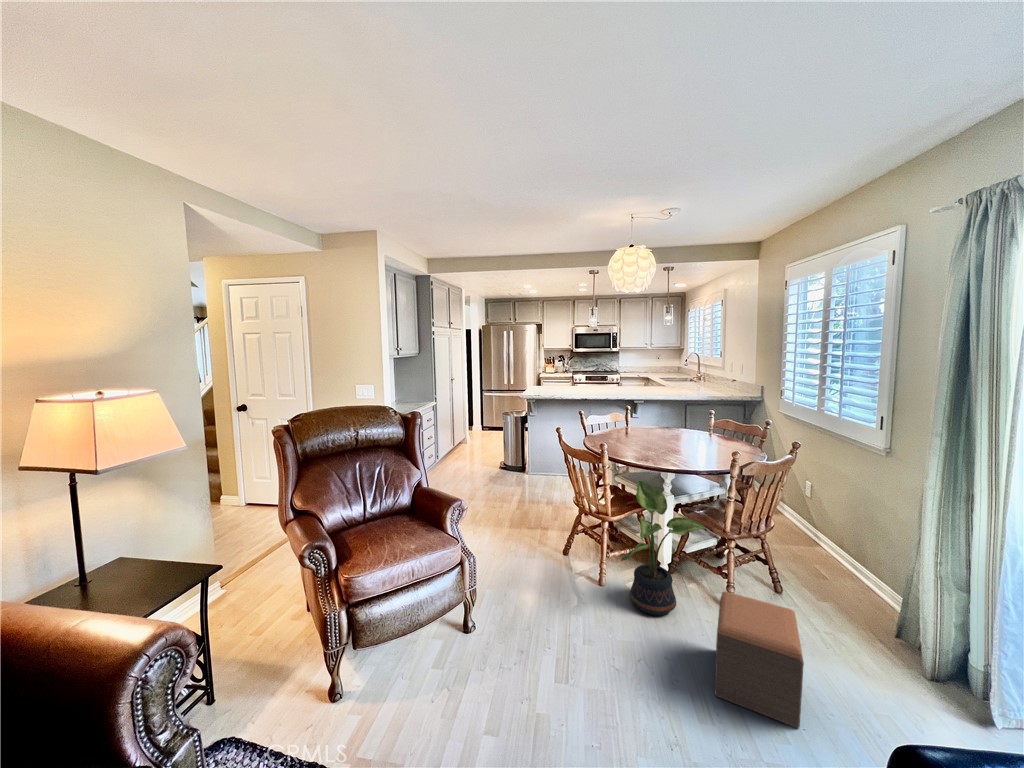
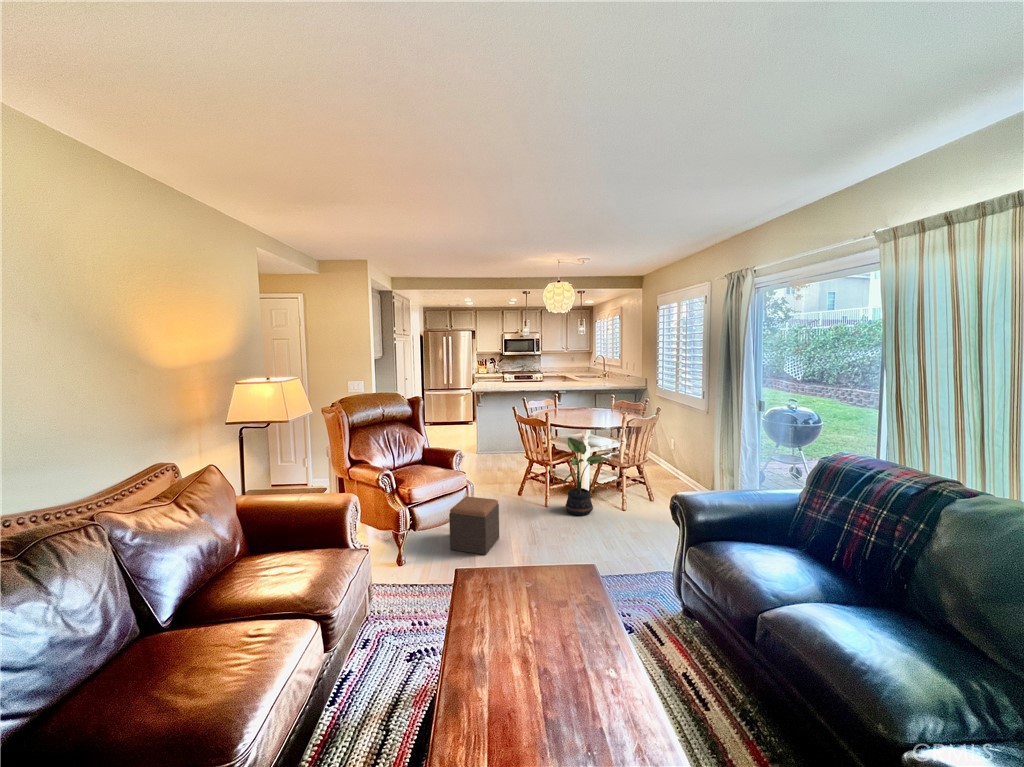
footstool: present [715,592,804,728] -> present [449,496,499,555]

